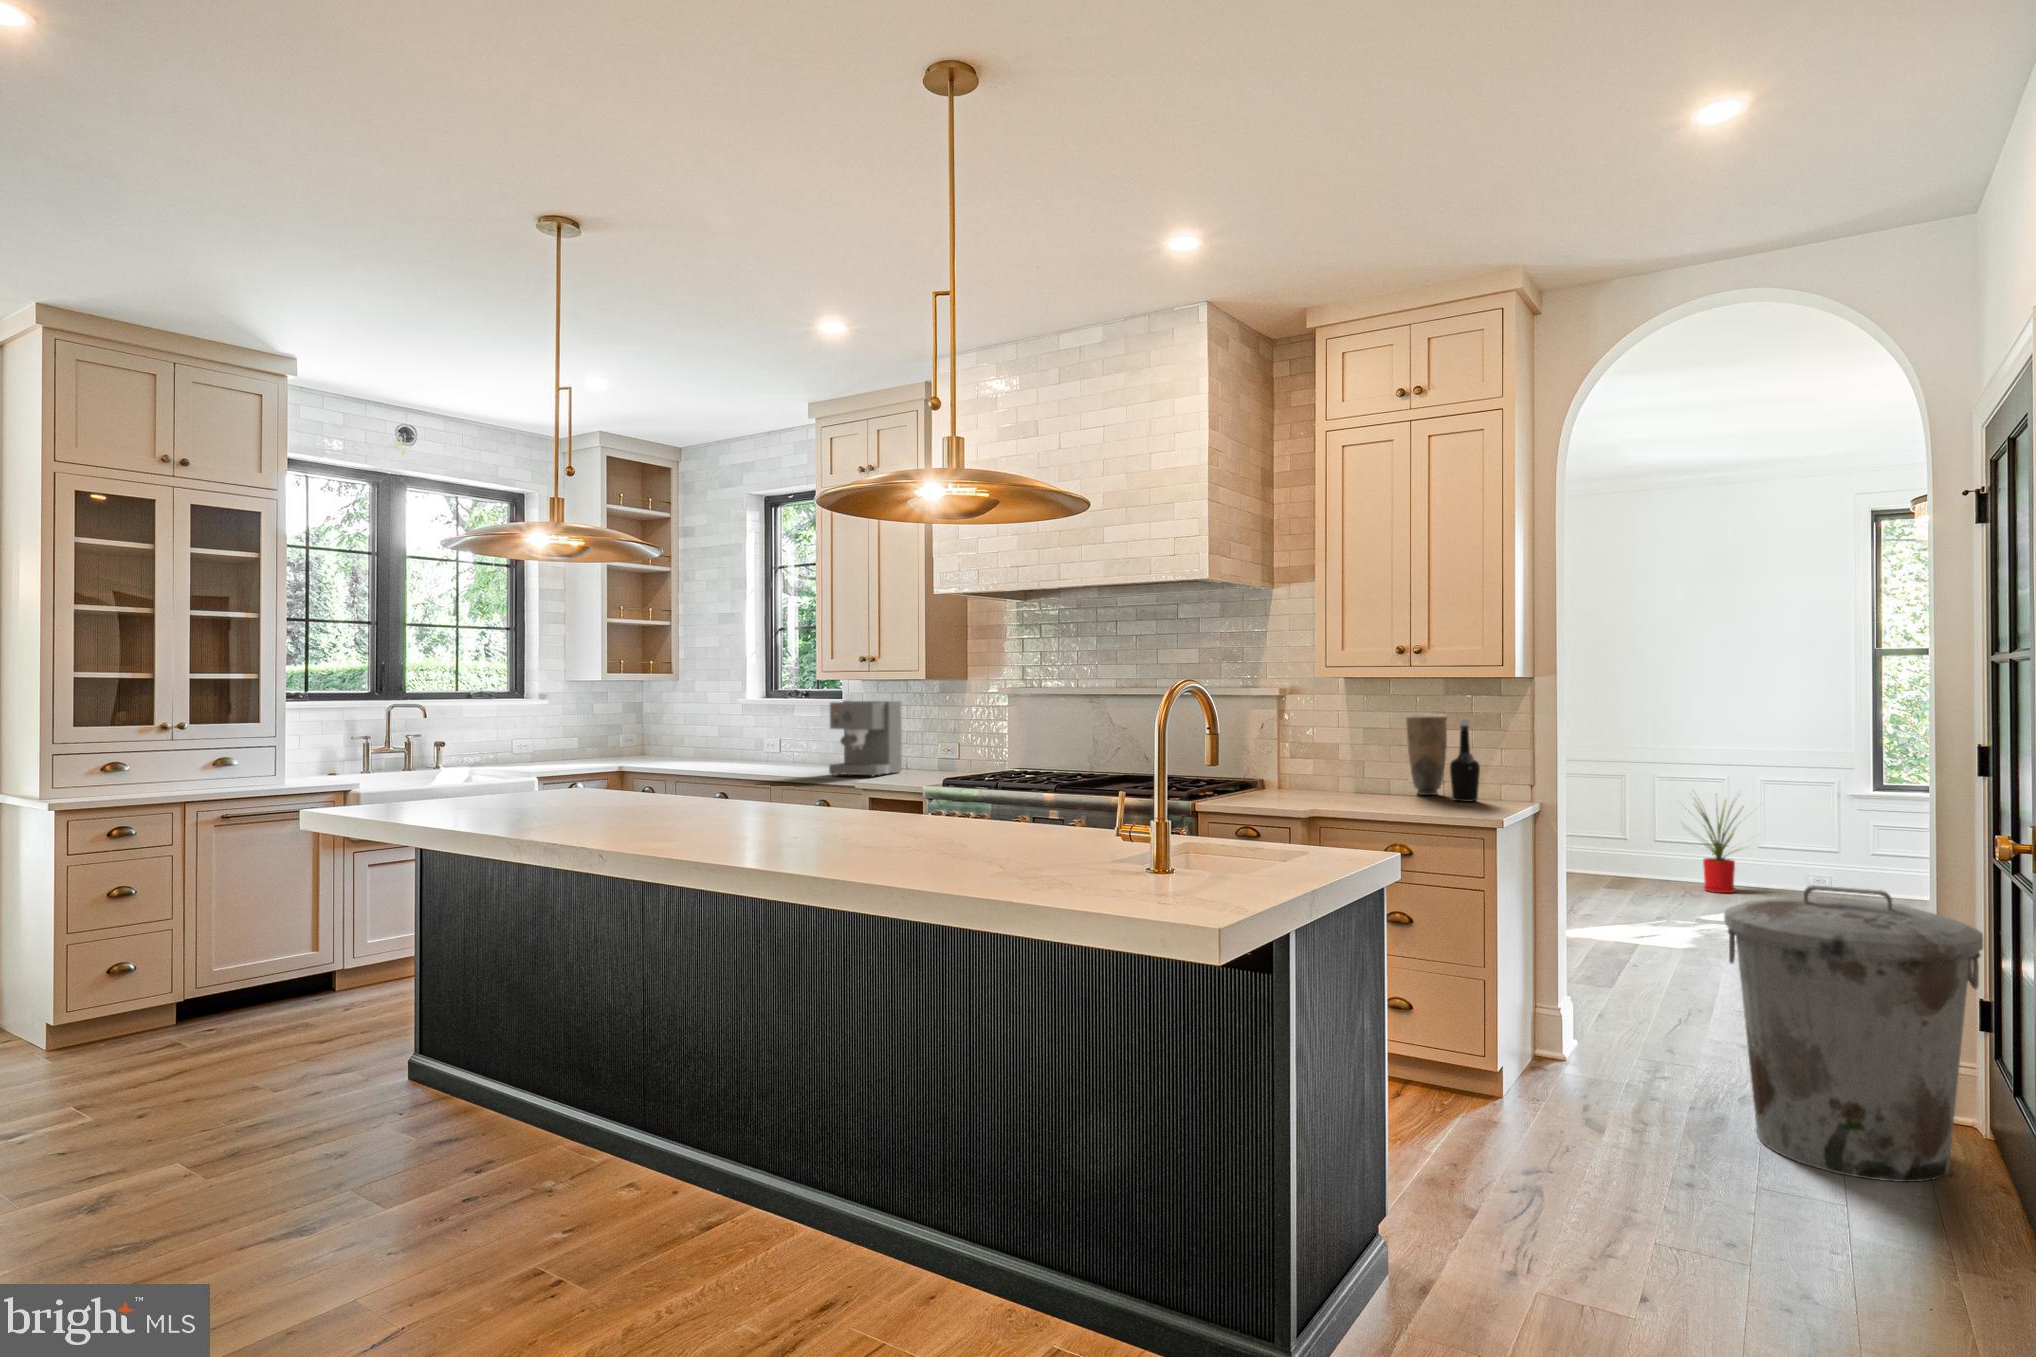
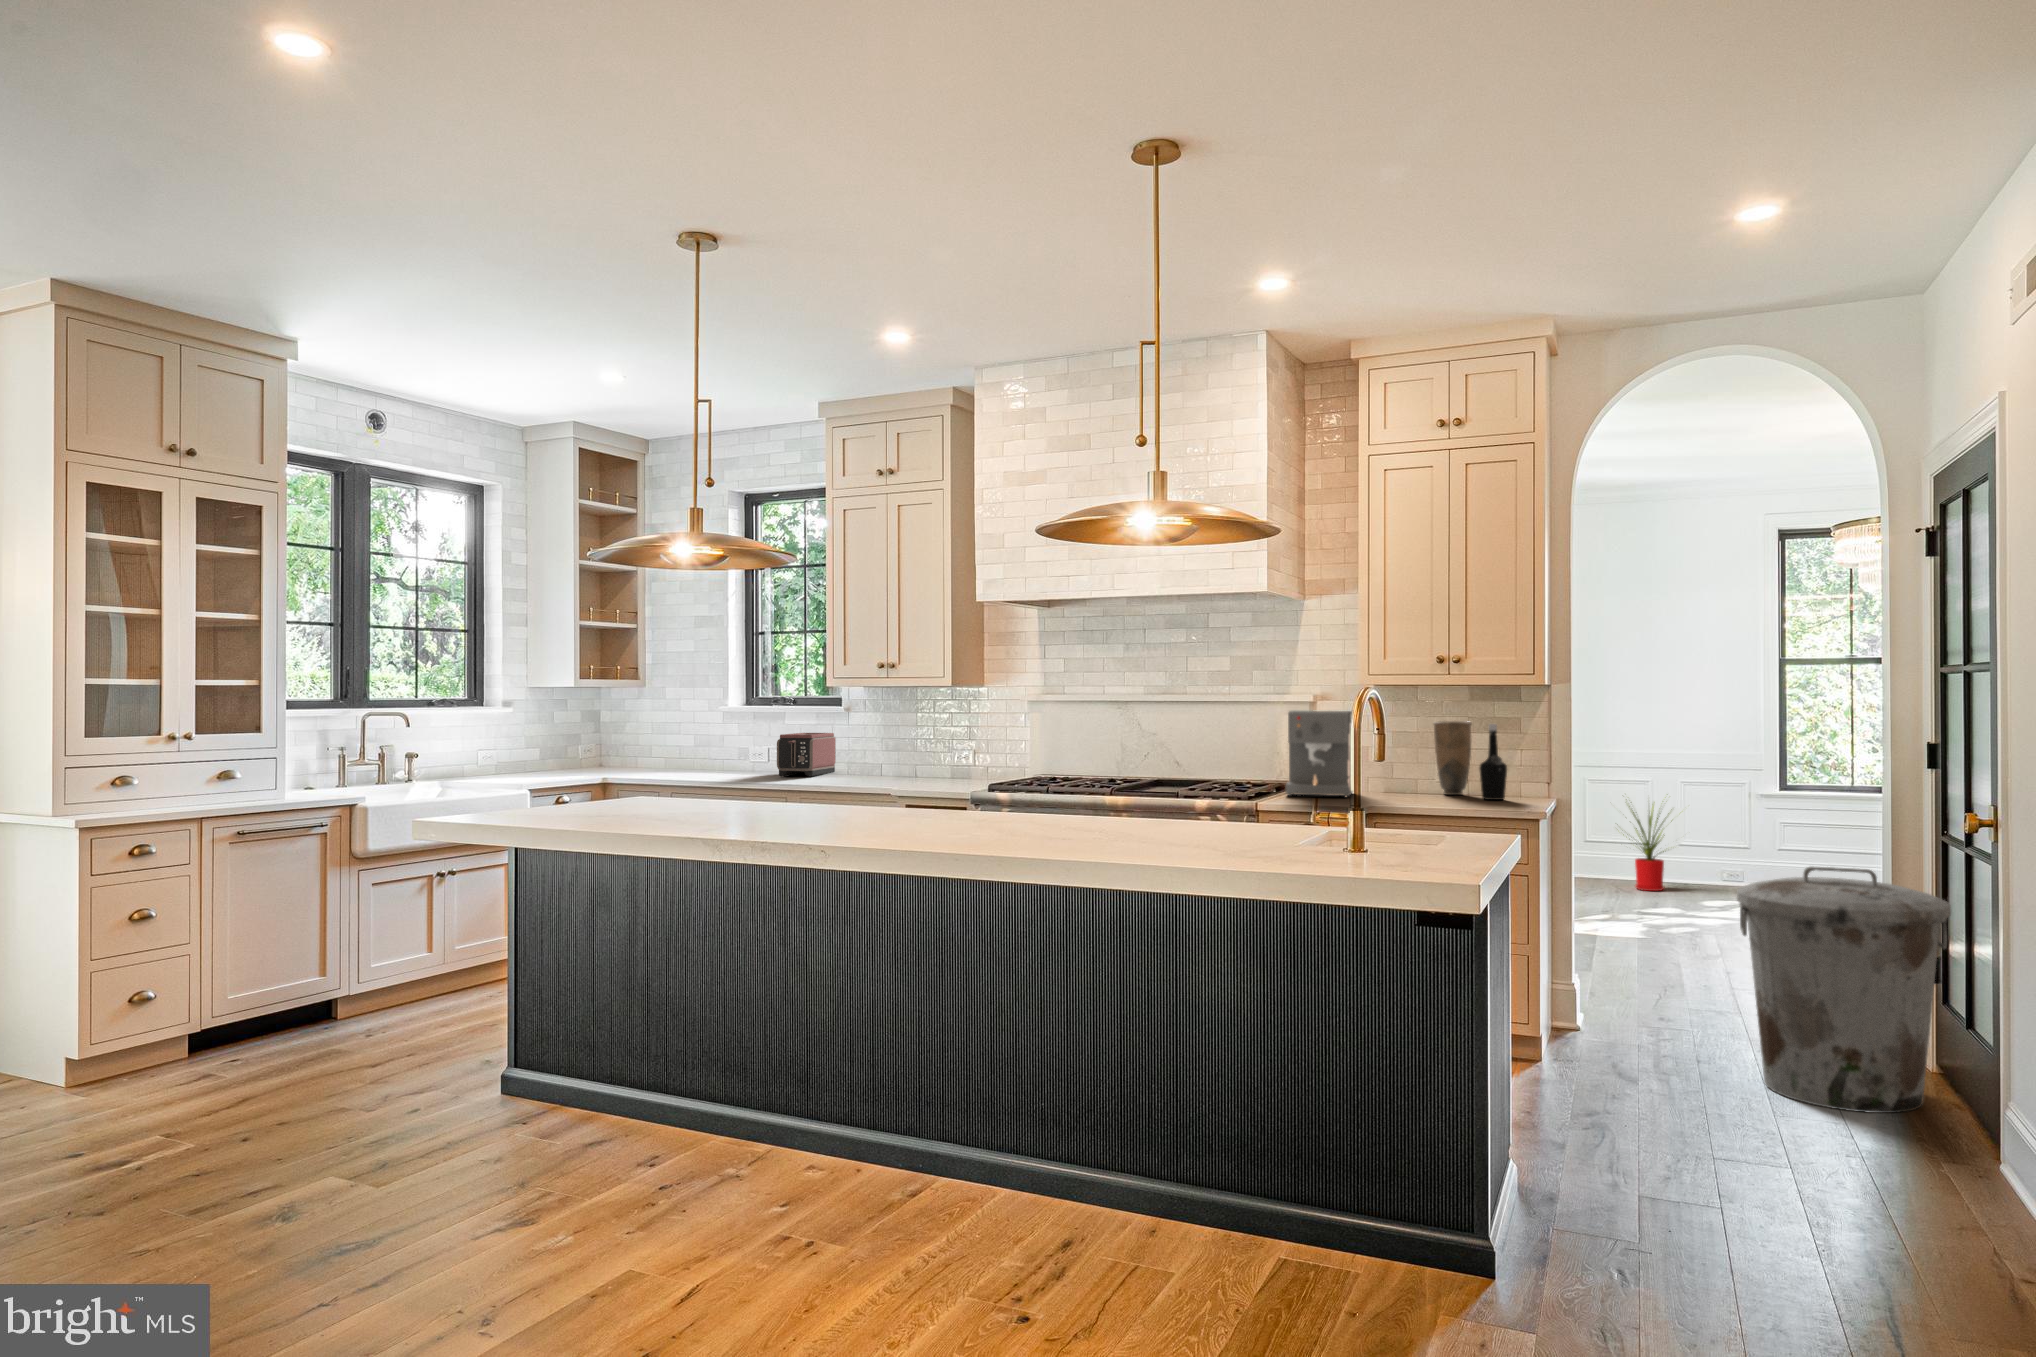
coffee maker: present [829,701,902,777] -> present [1285,710,1352,797]
toaster: none [777,725,839,767] -> present [777,733,836,776]

